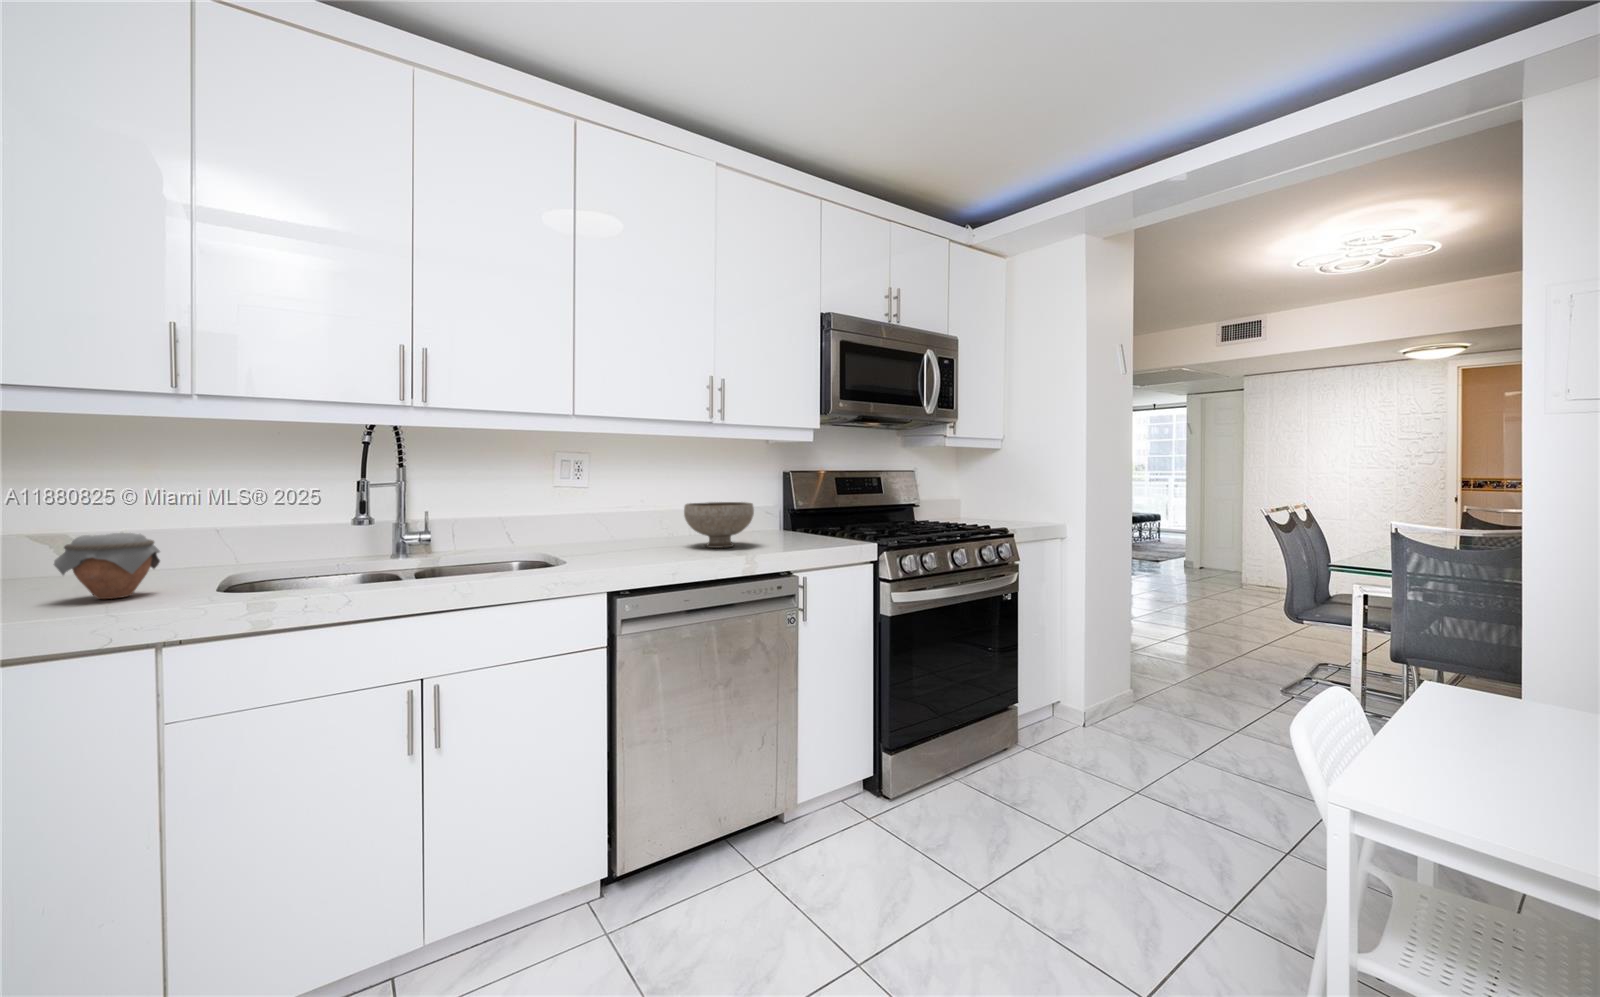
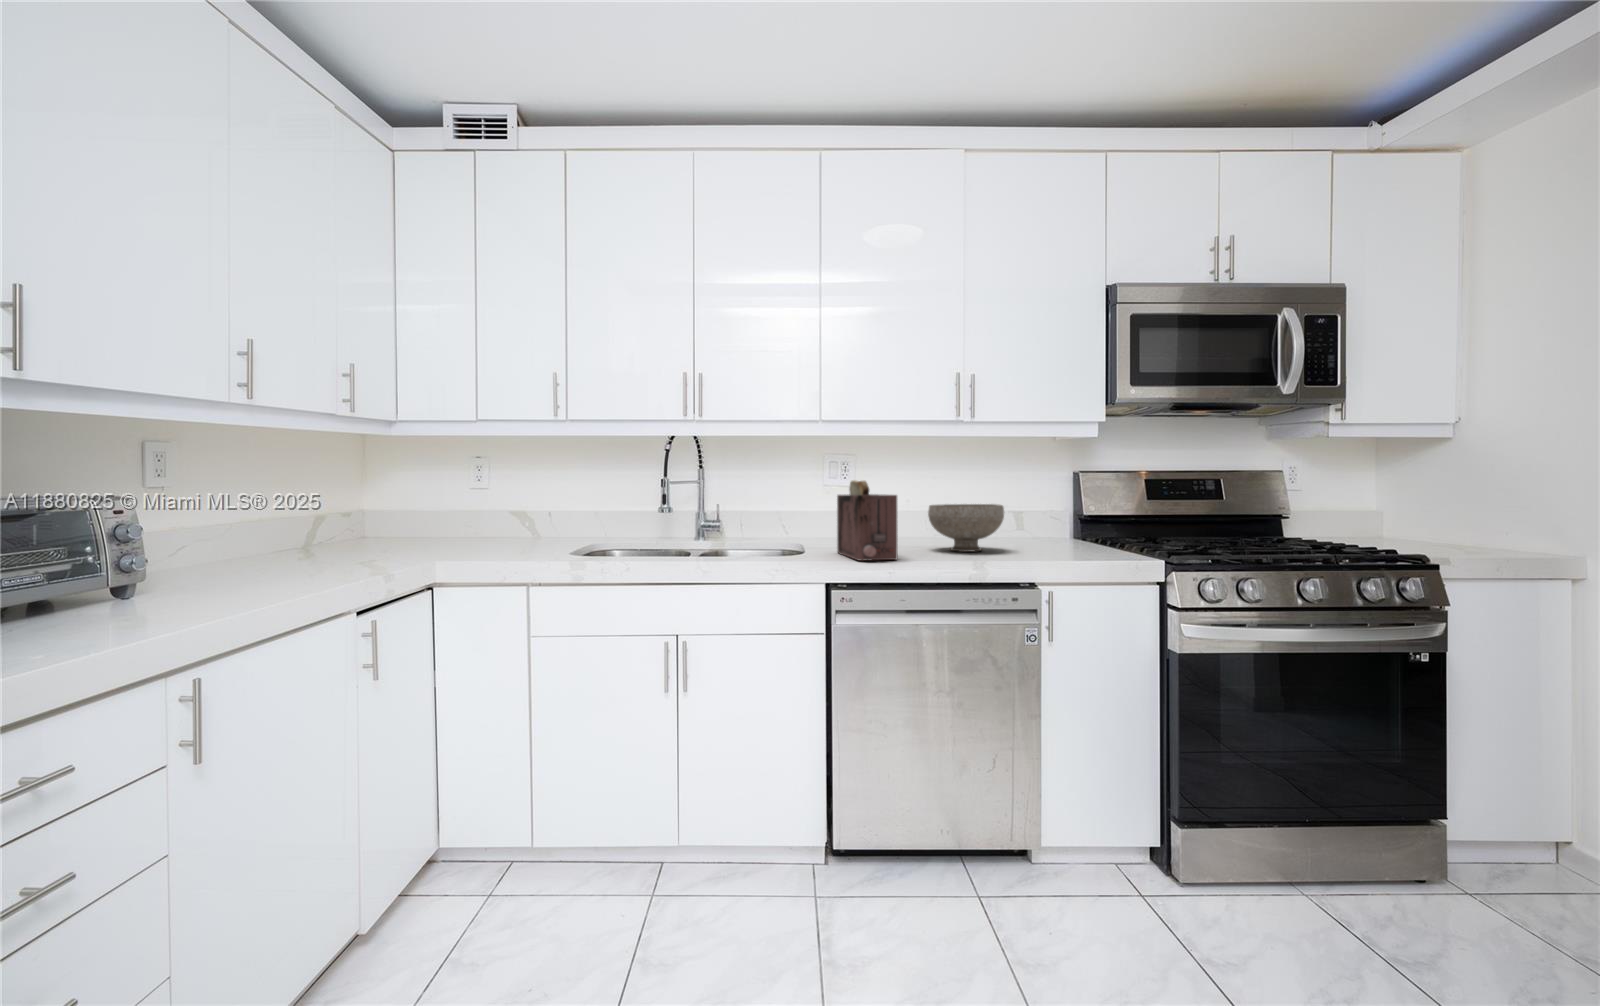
toaster: none [603,482,681,565] -> present [837,480,898,561]
jar: present [54,533,160,599] -> none [475,512,529,555]

